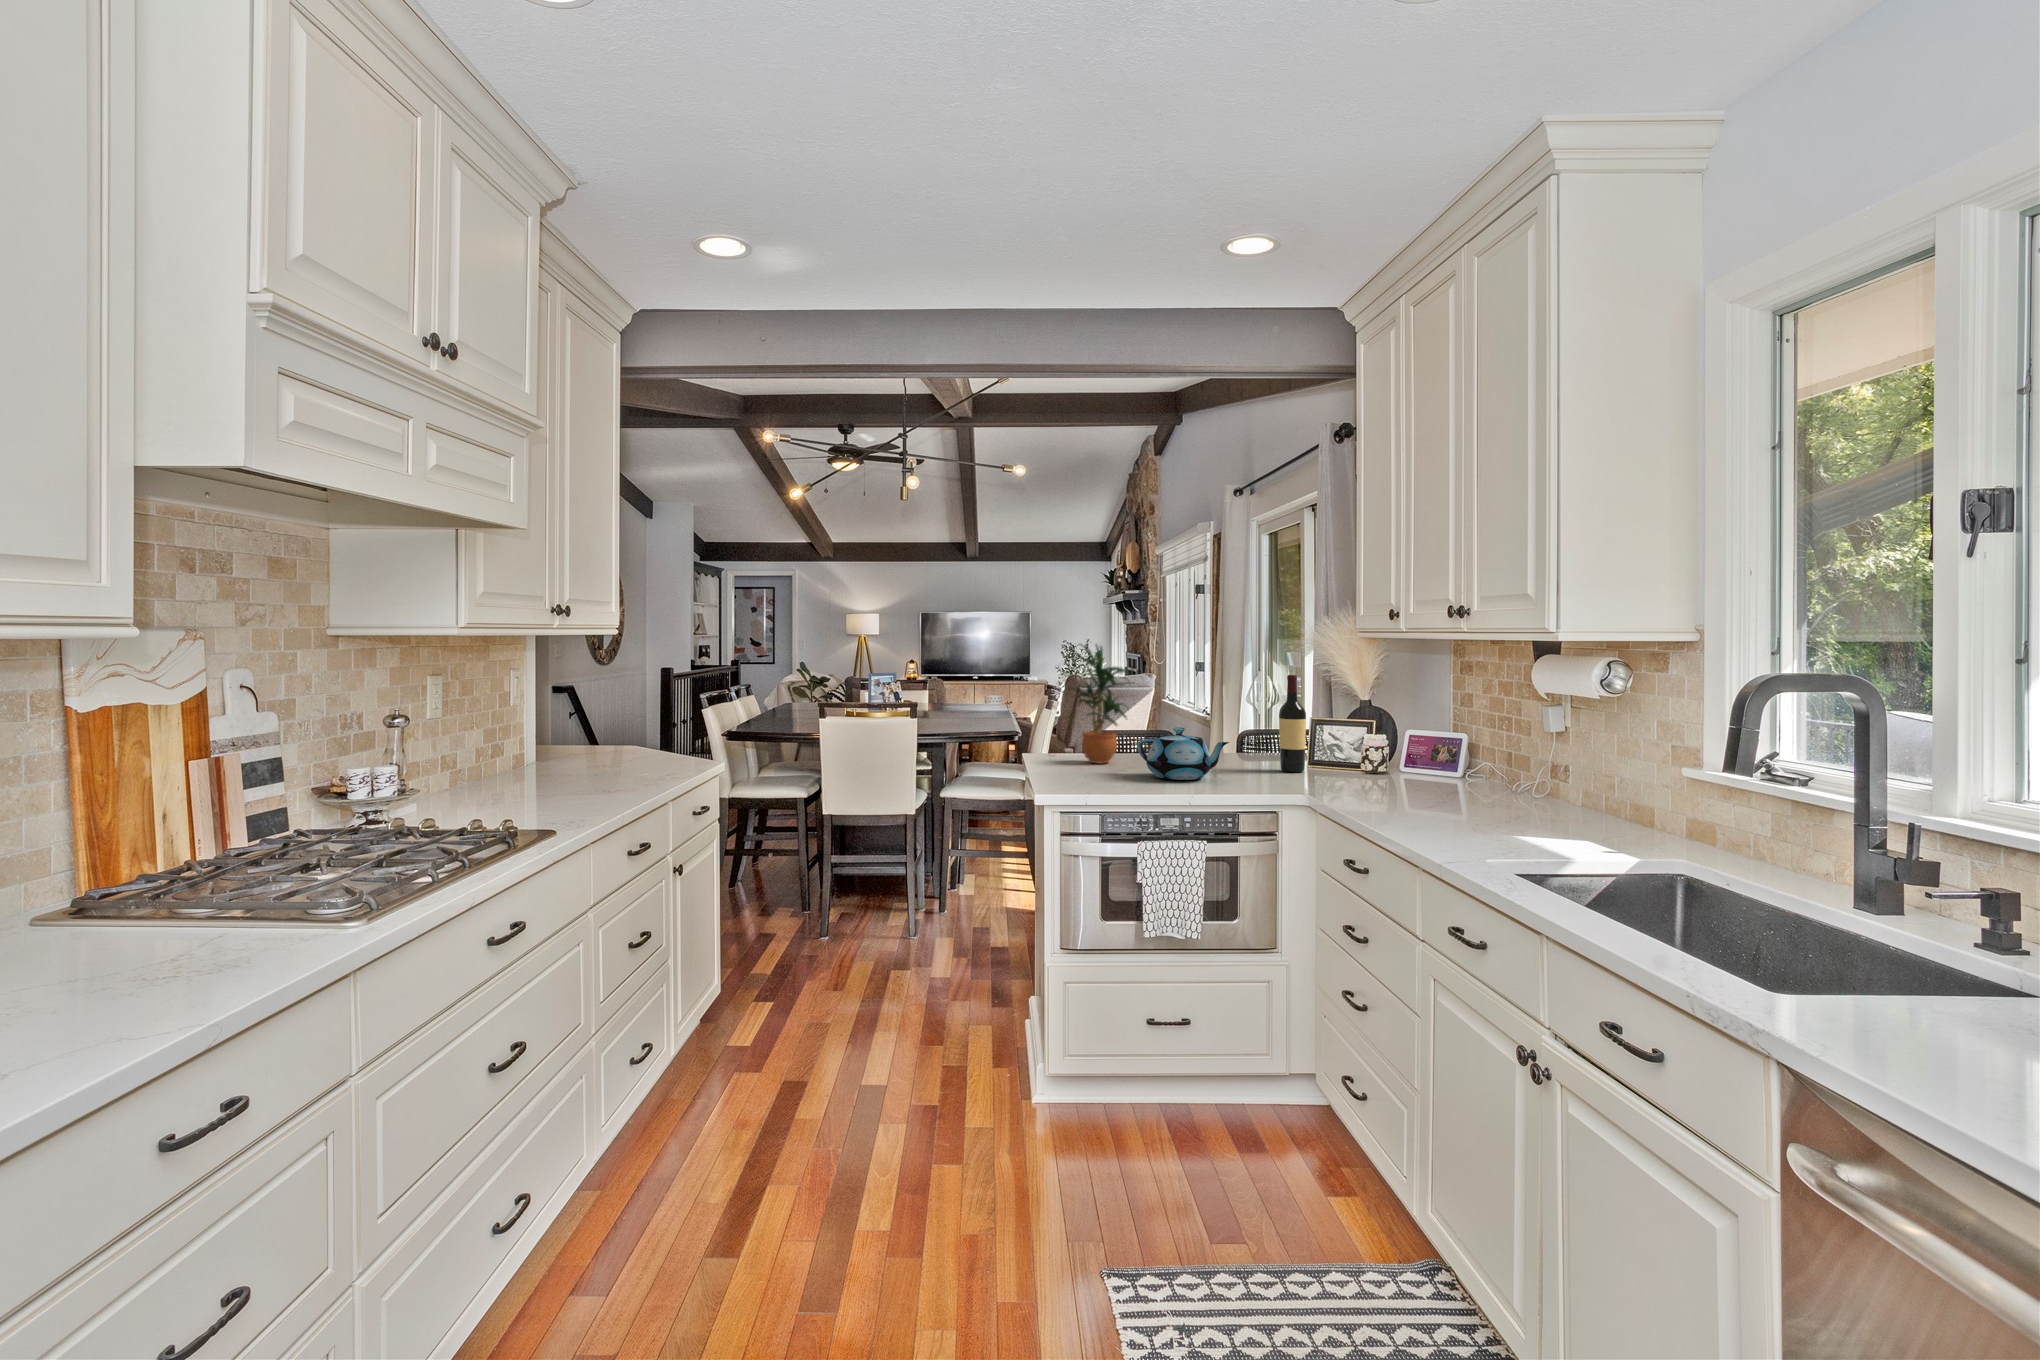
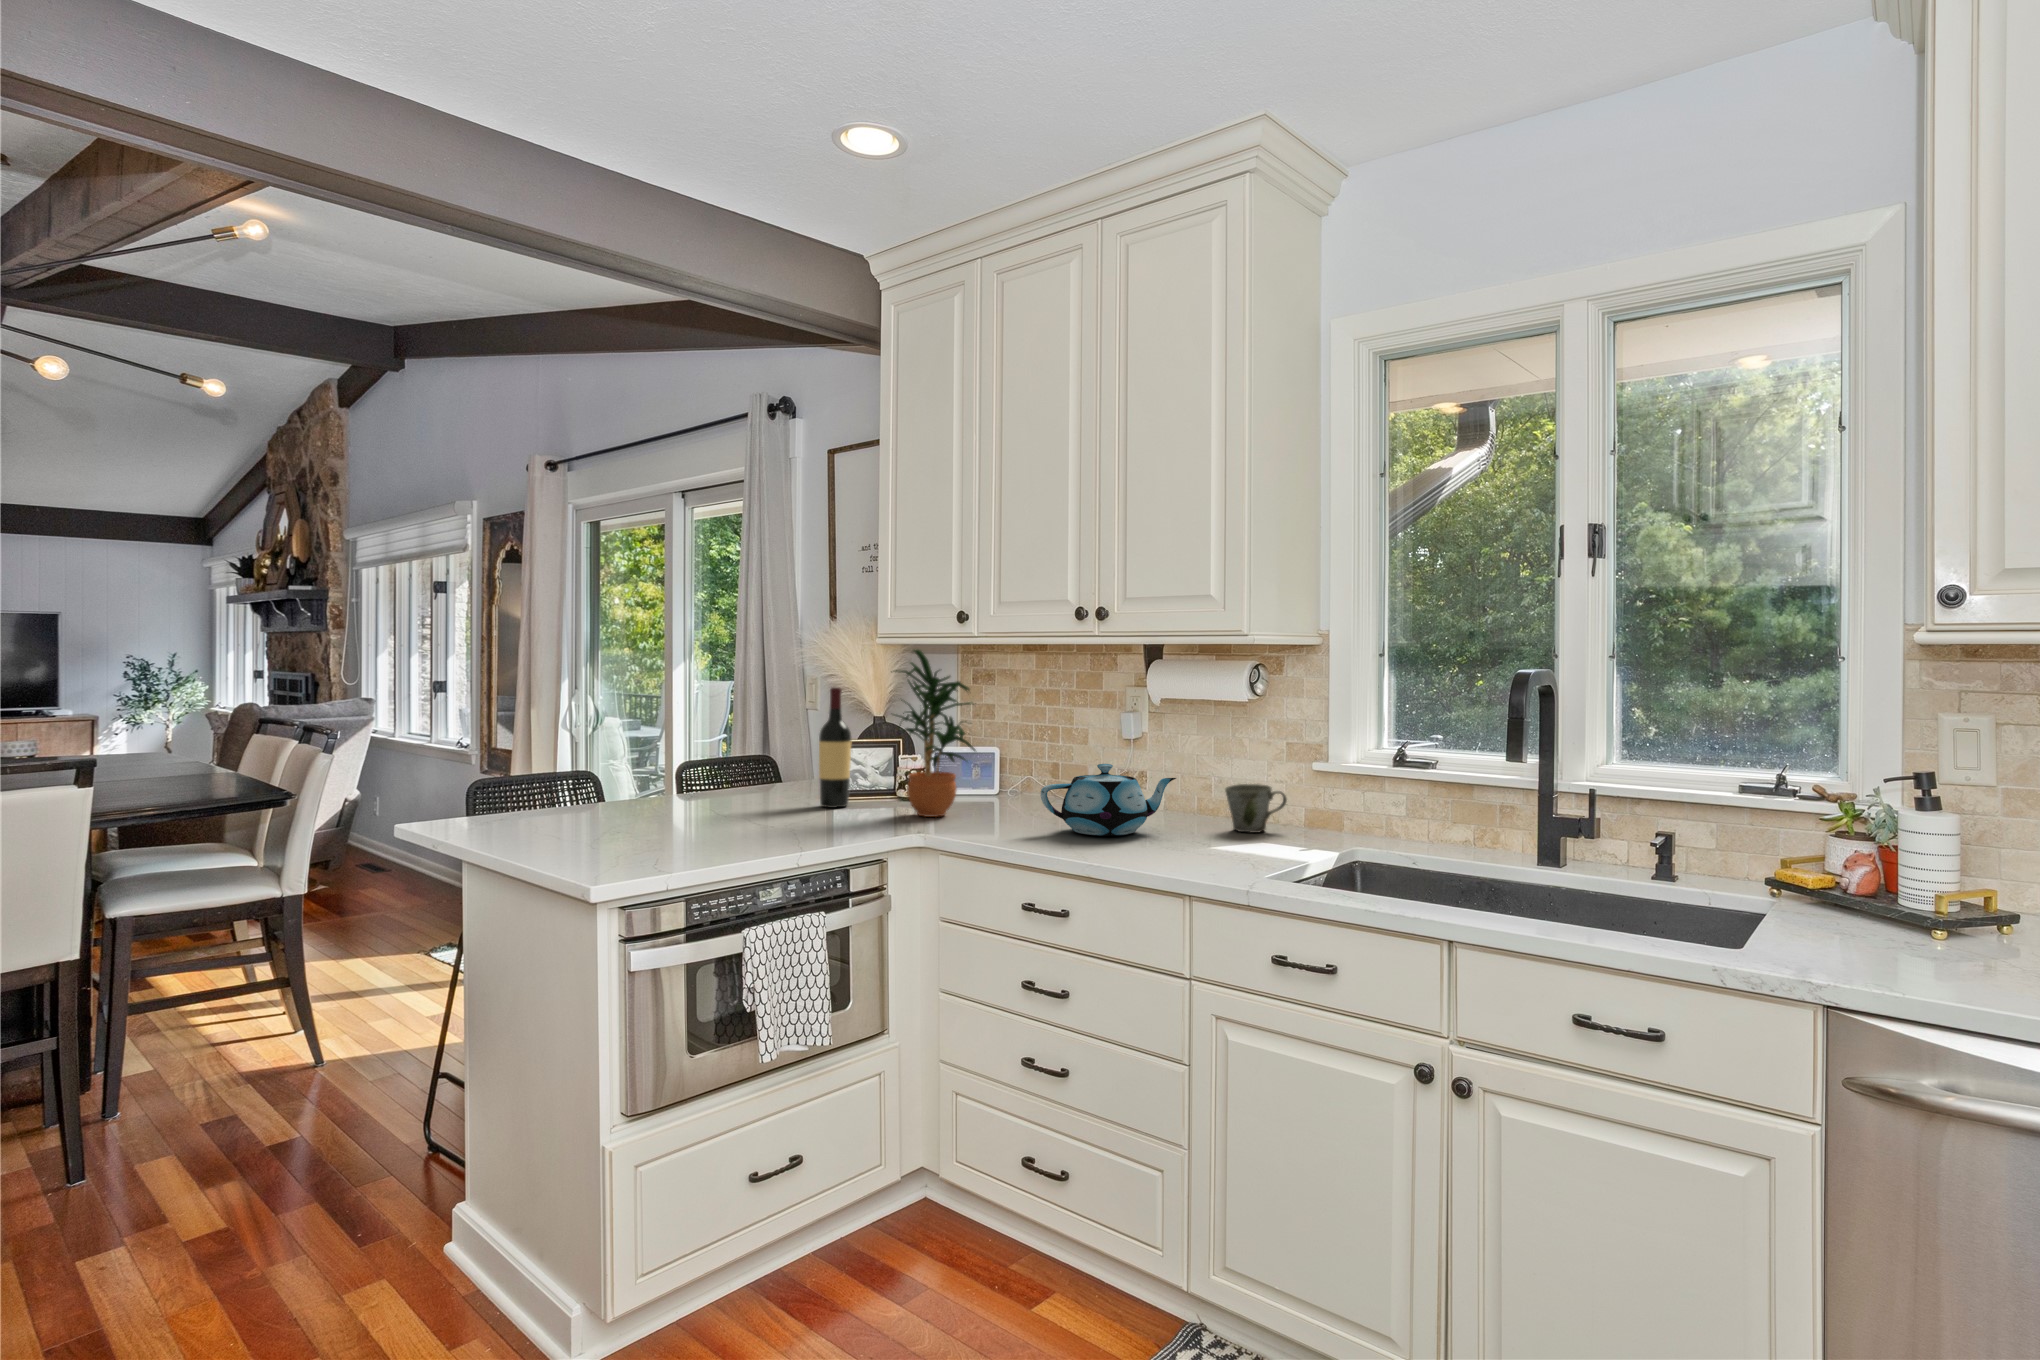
potted plant: present [1069,645,1134,764] -> present [895,650,975,817]
teapot: present [1137,727,1229,780] -> present [1041,764,1176,836]
mug: none [1595,788,1673,841] -> present [1225,784,1287,833]

